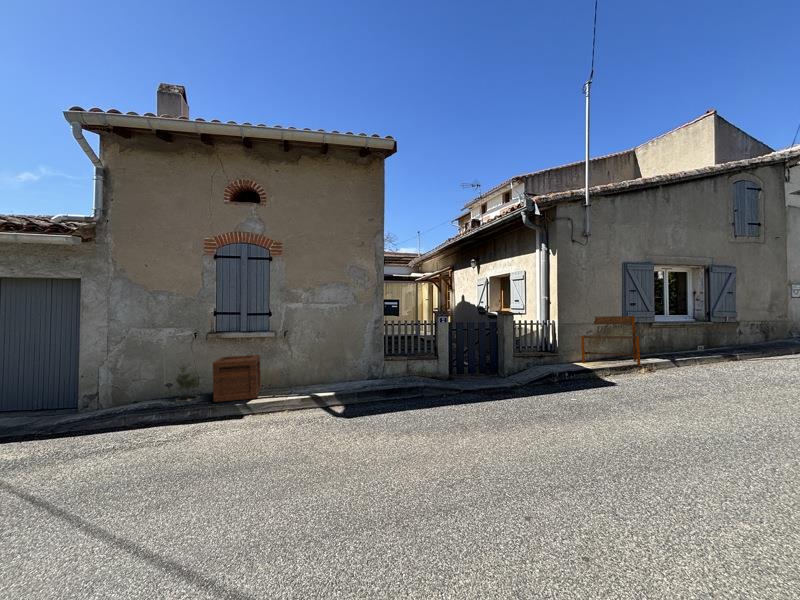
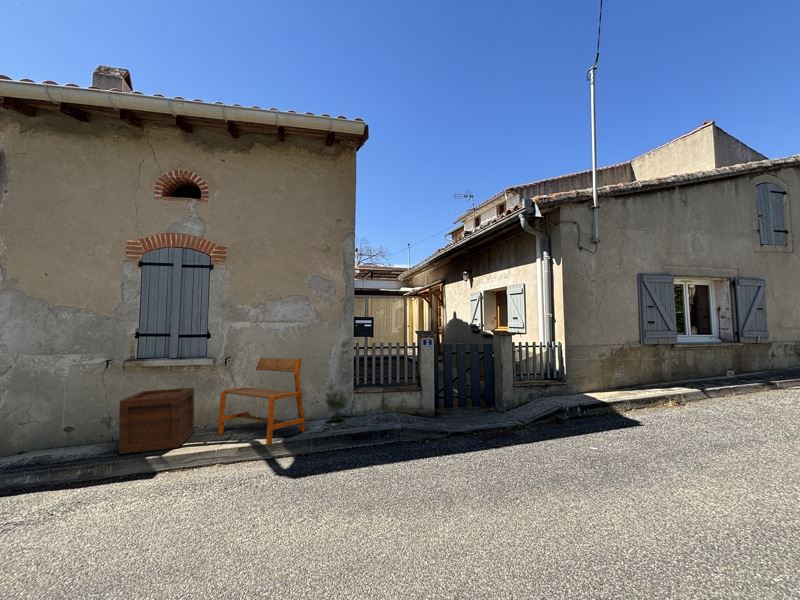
bench: present [581,316,640,365] -> present [218,358,305,445]
potted tree: present [176,366,199,402] -> present [323,384,347,426]

